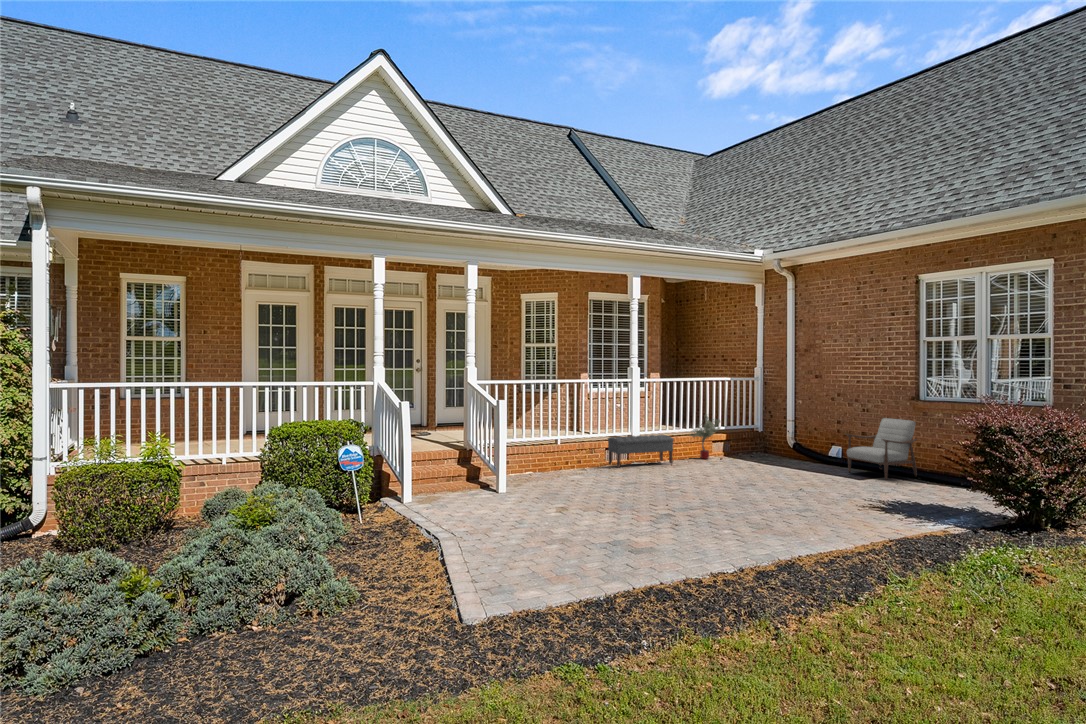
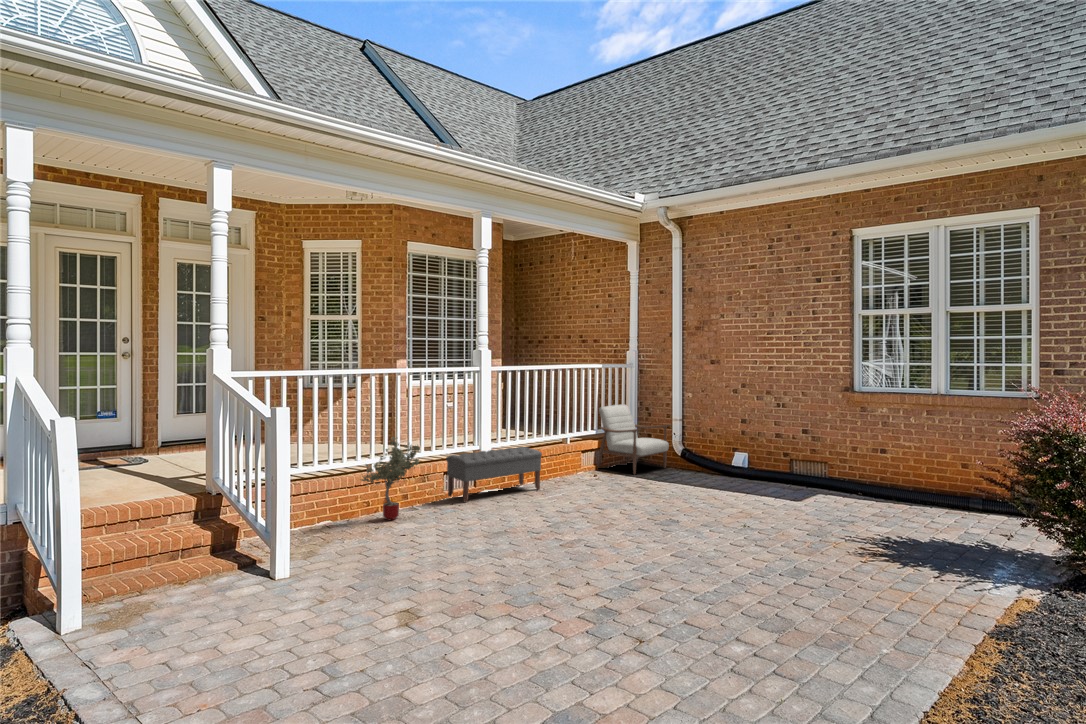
potted tree: present [690,414,720,459] -> present [361,437,420,520]
chair: present [846,418,917,480] -> present [598,404,671,474]

